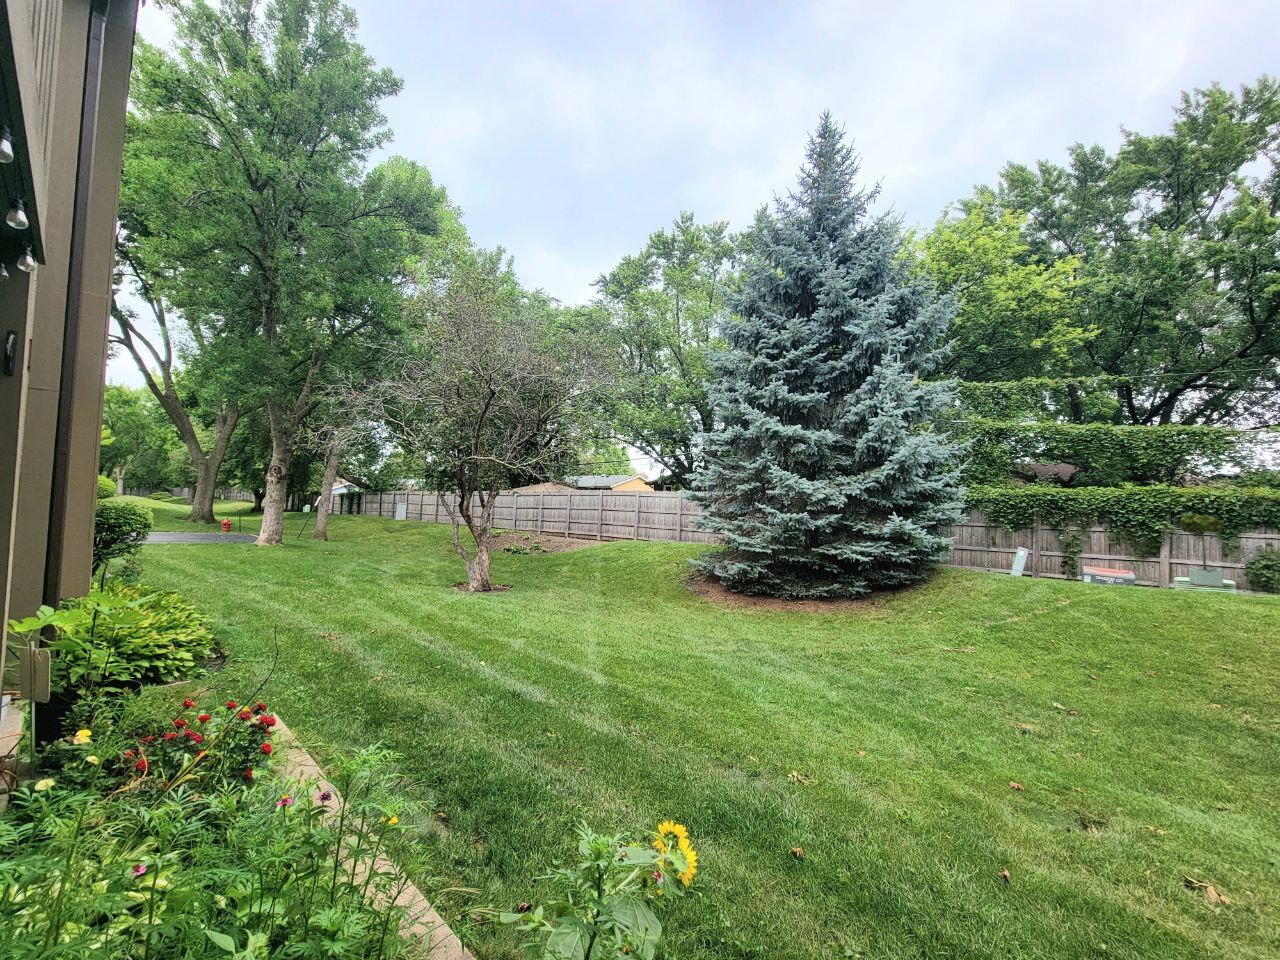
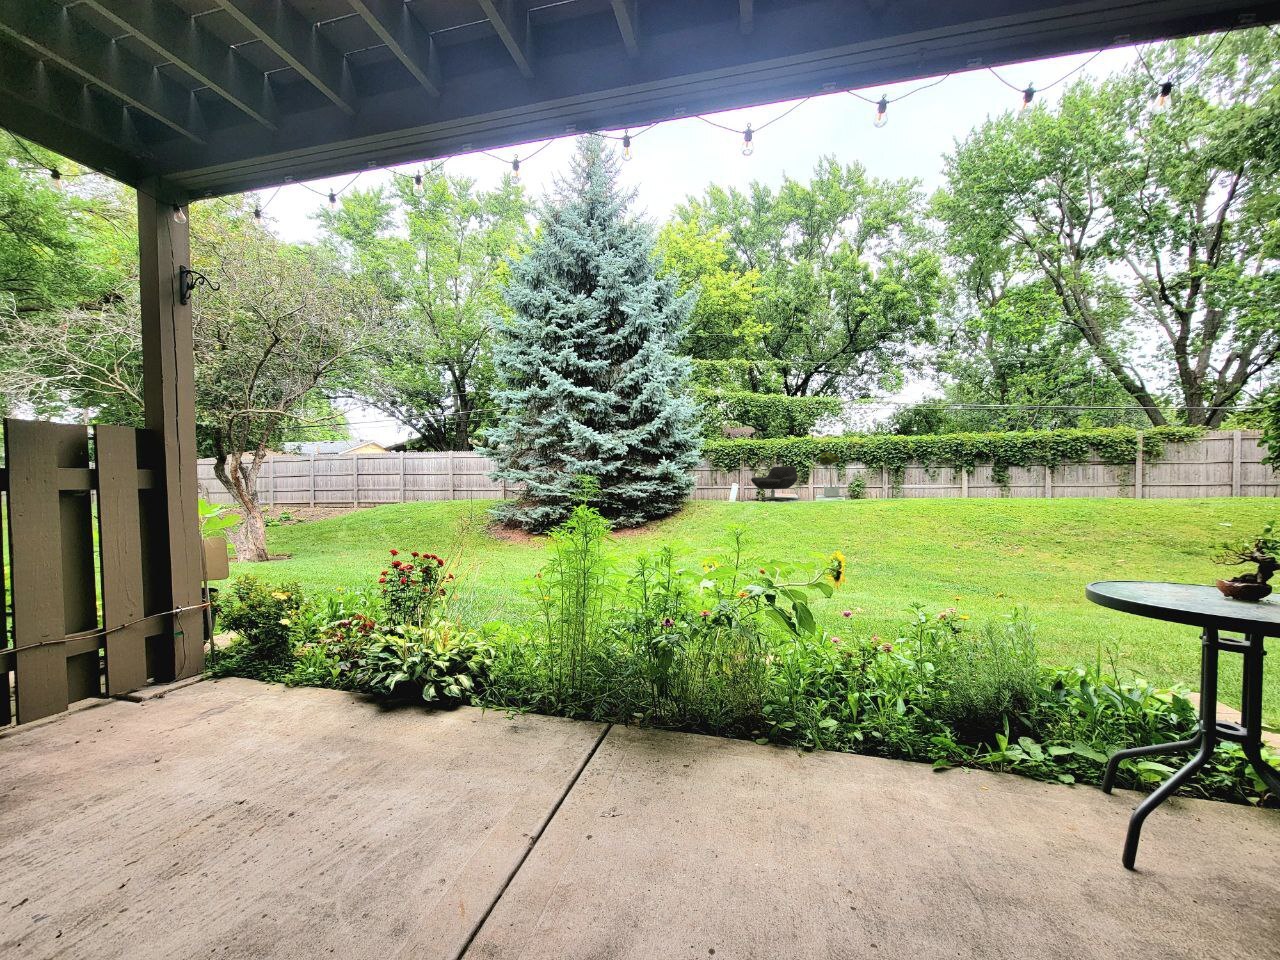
lounge chair: none [1045,530,1133,583] -> present [751,466,797,500]

